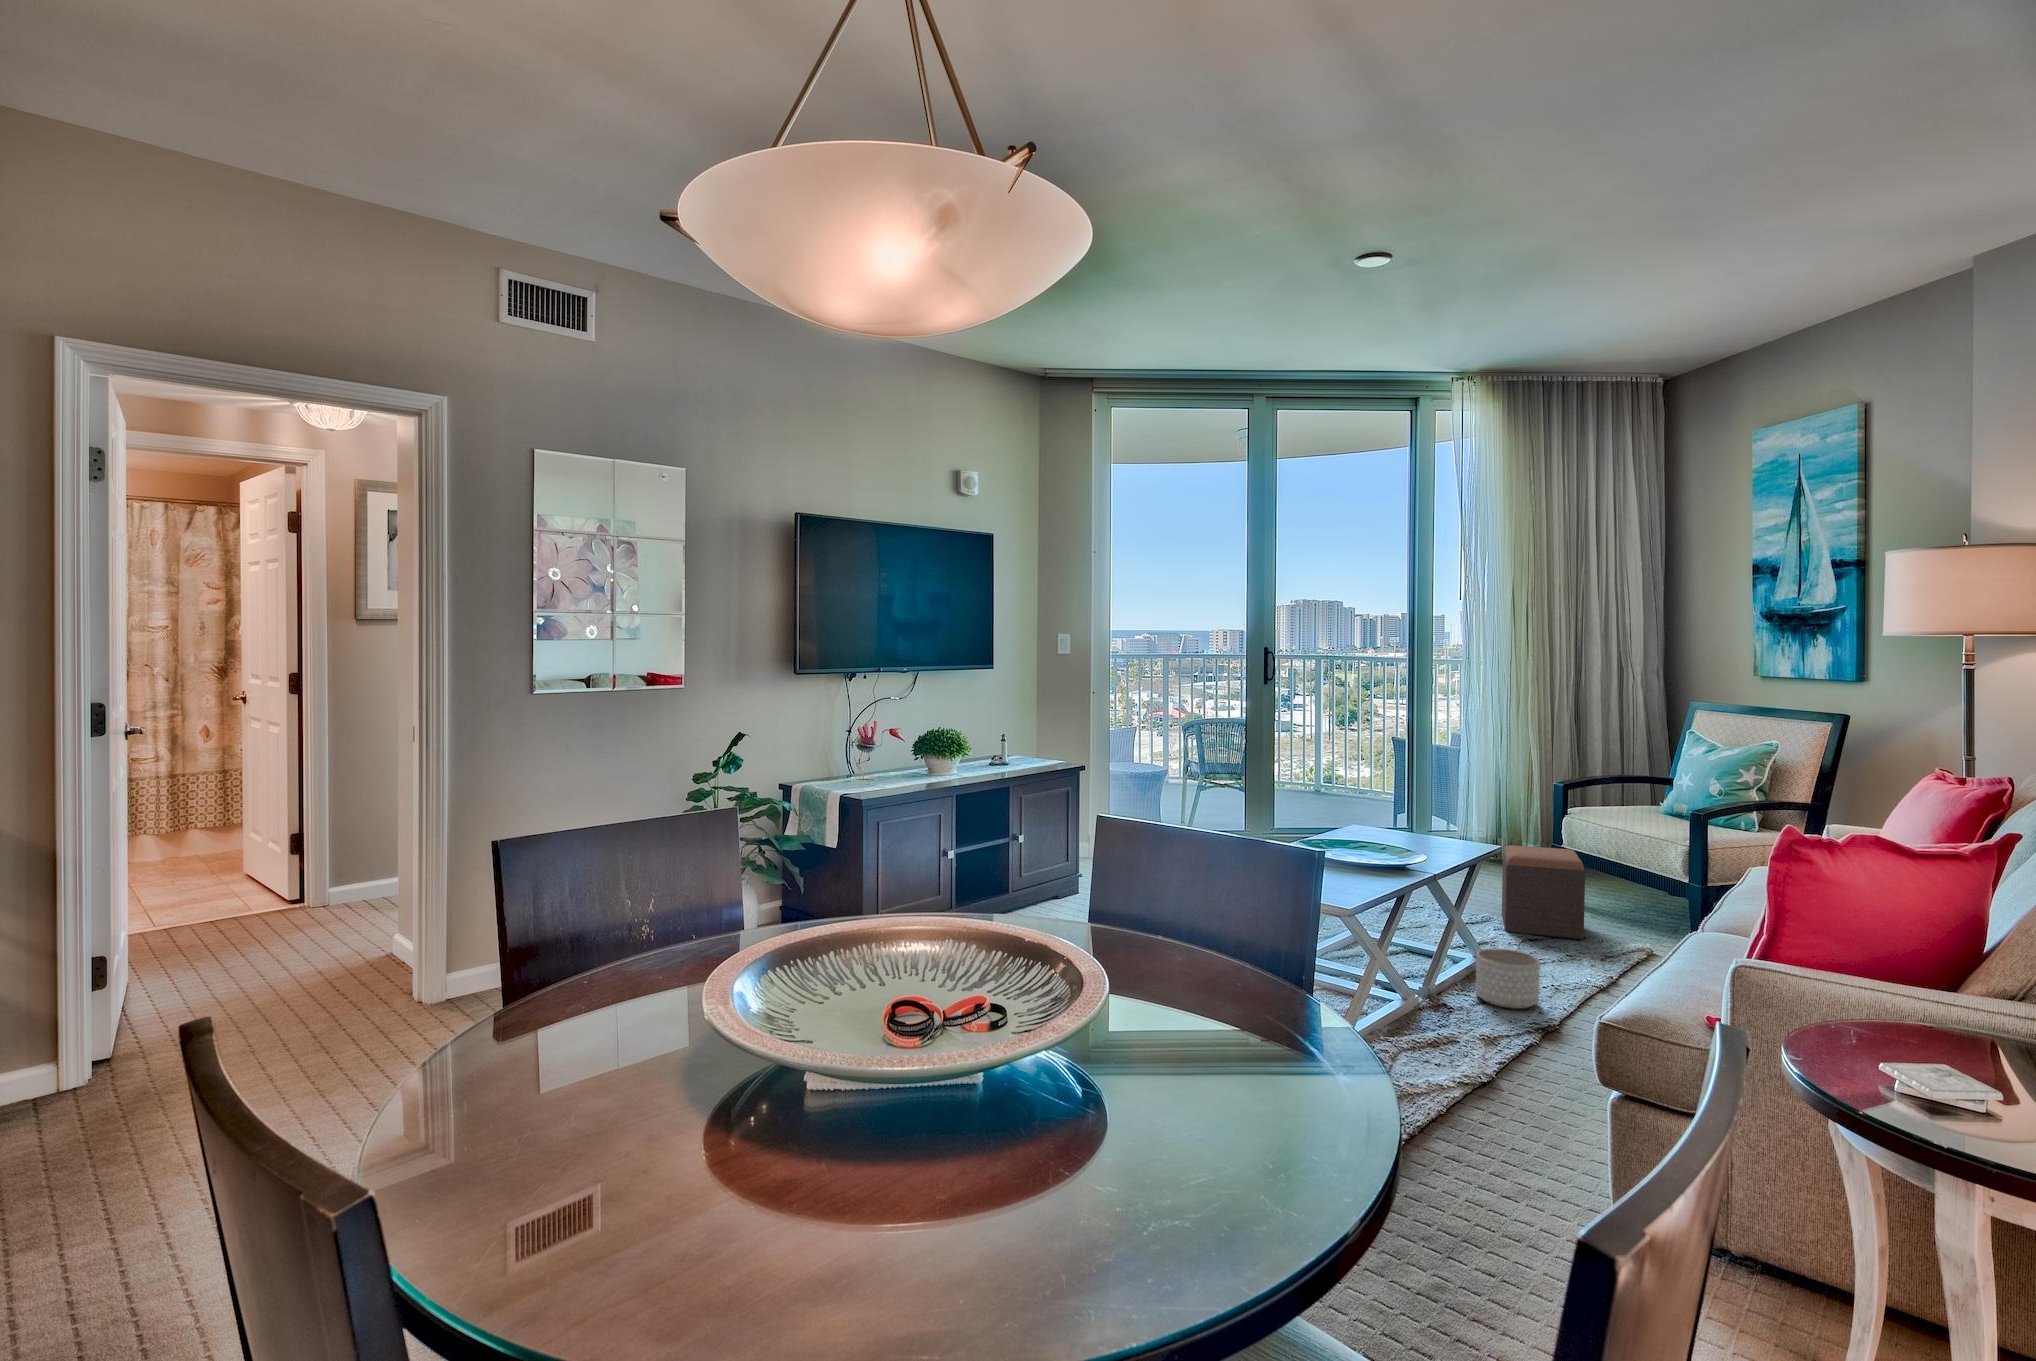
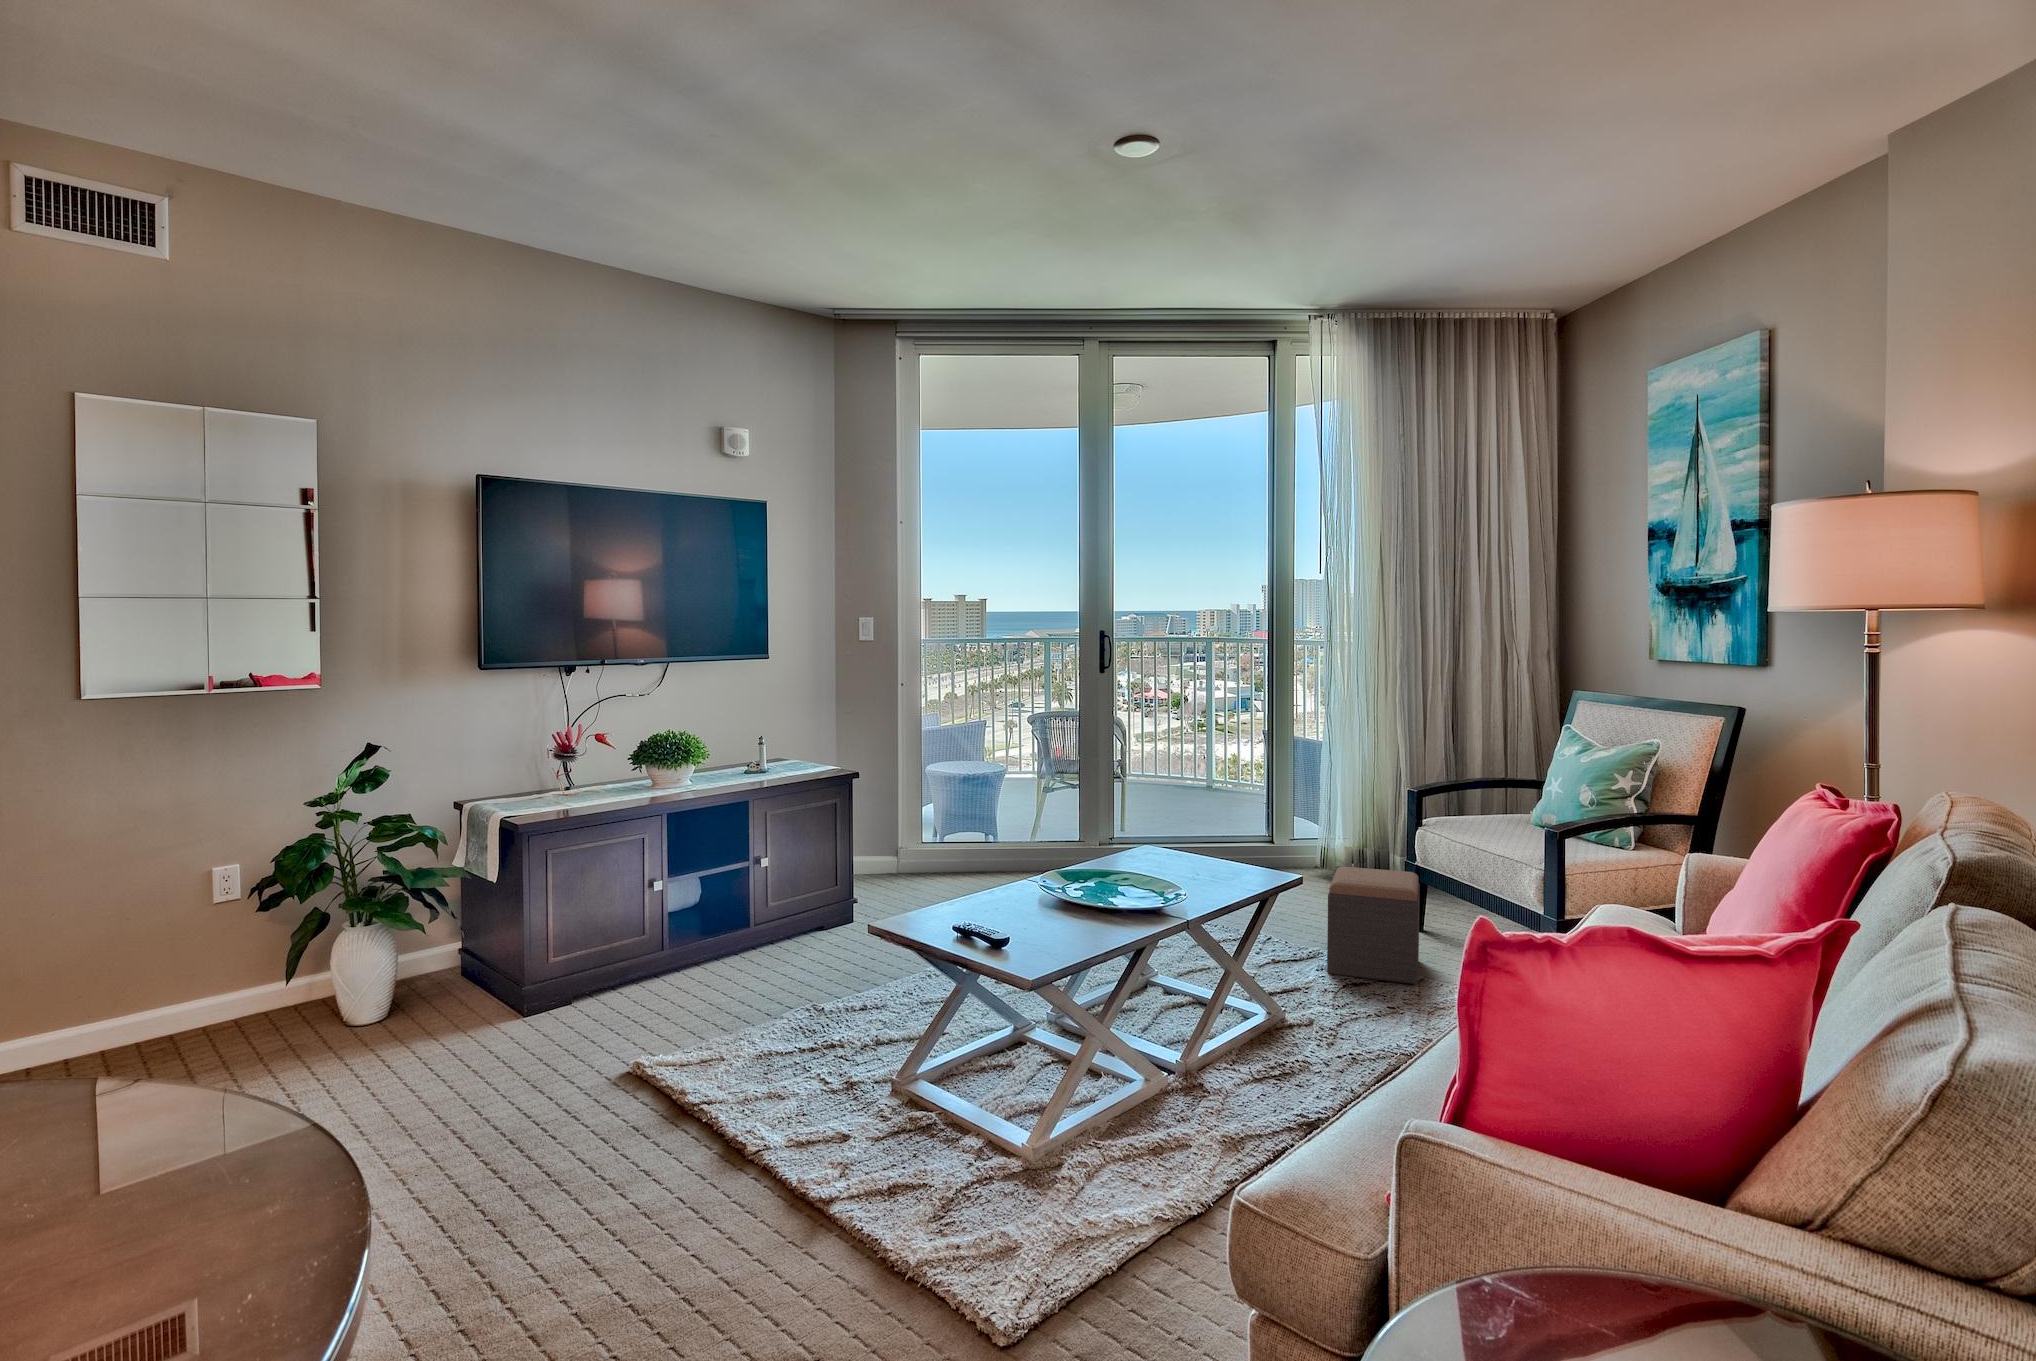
planter: present [1476,948,1540,1009] -> none [1241,1012,1317,1094]

